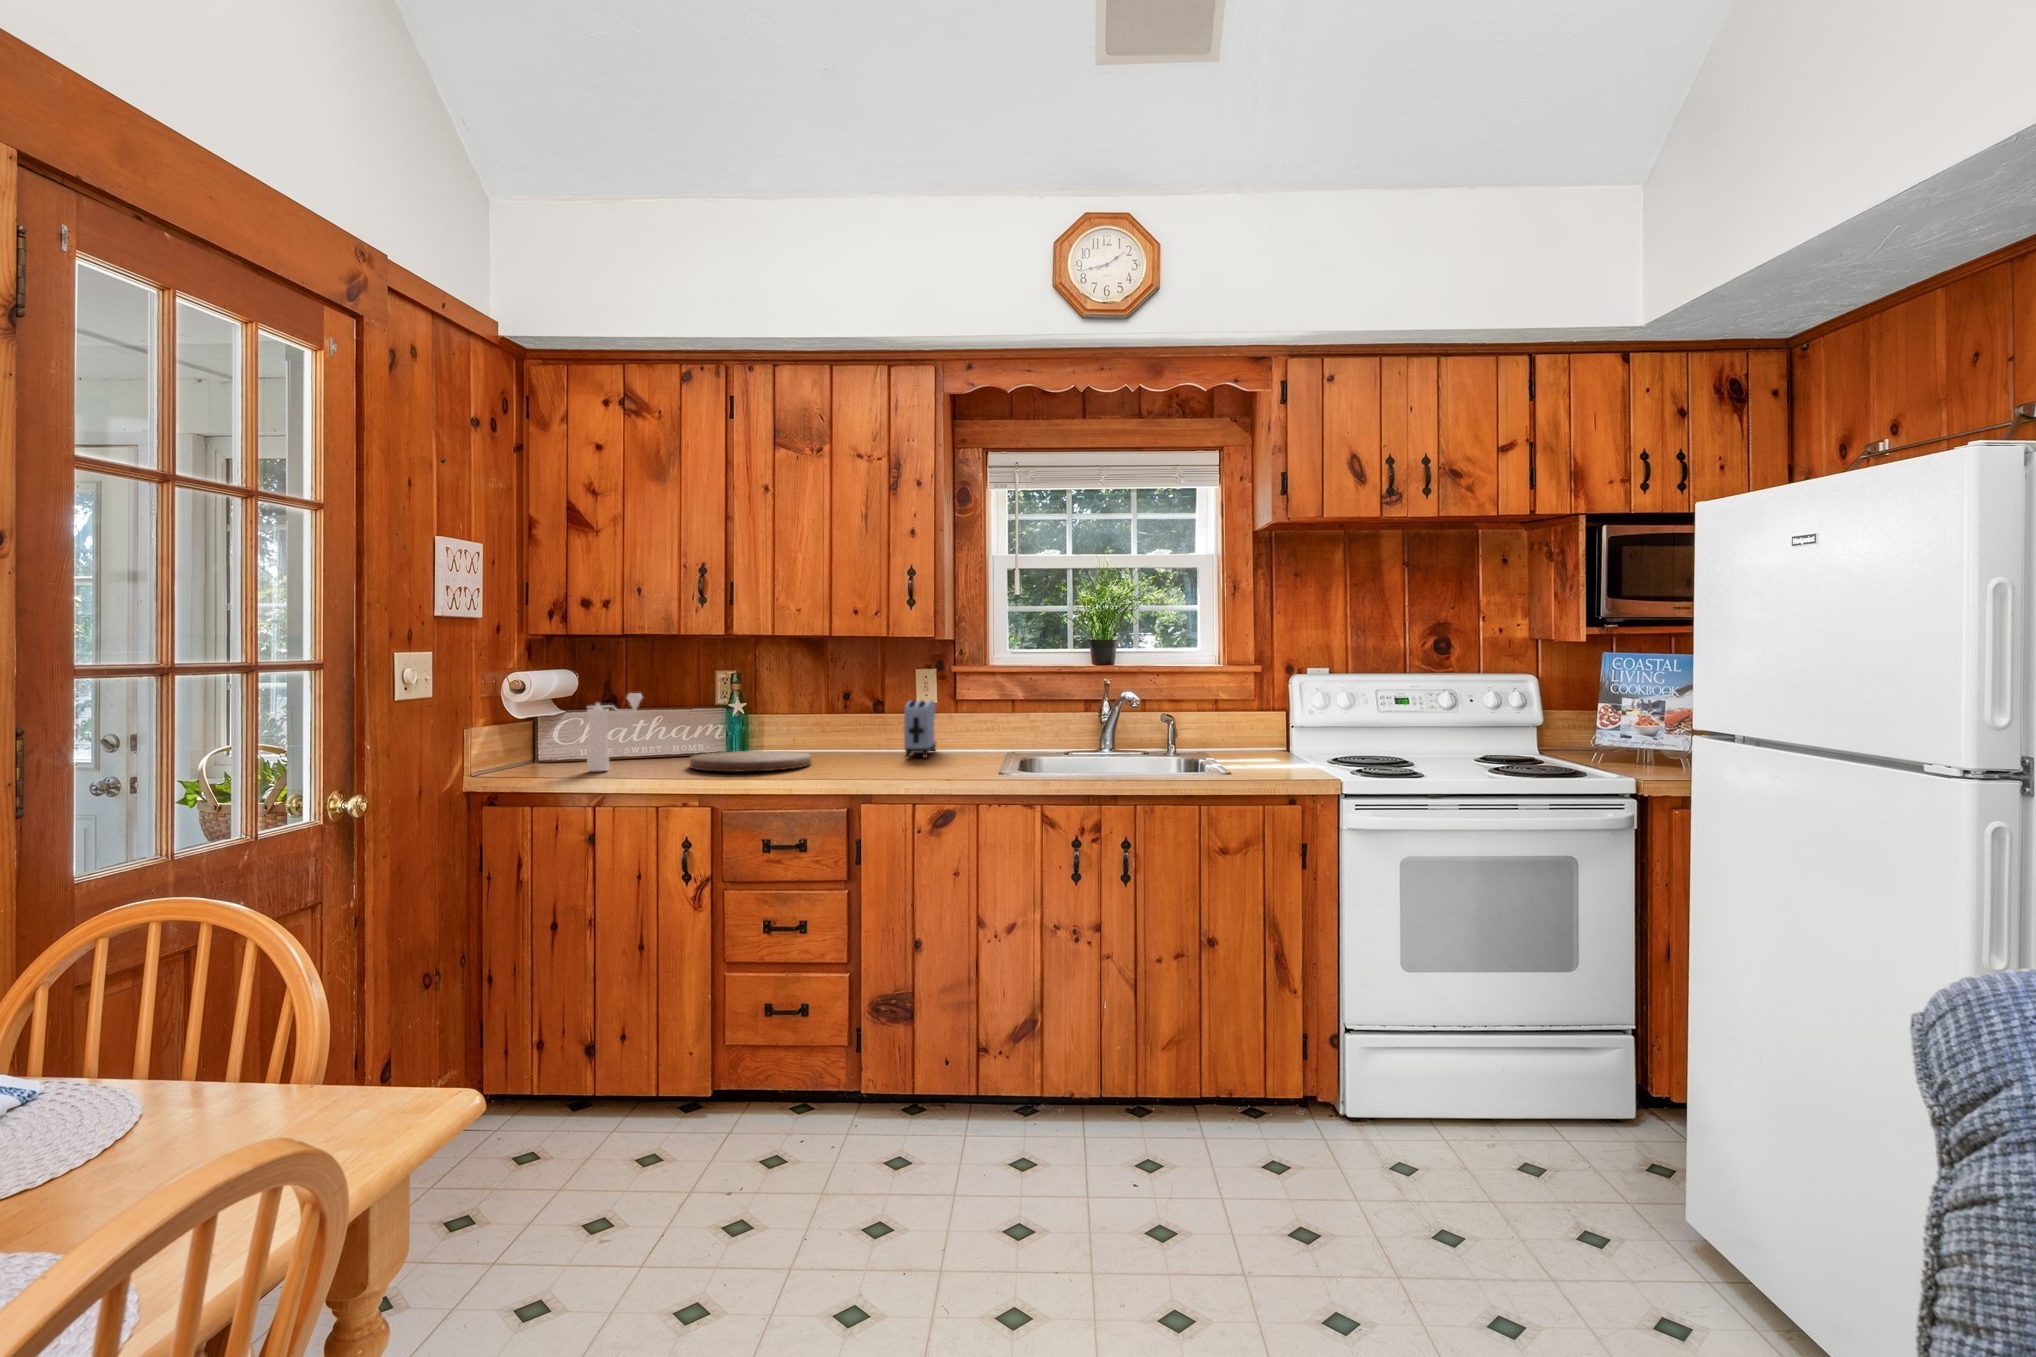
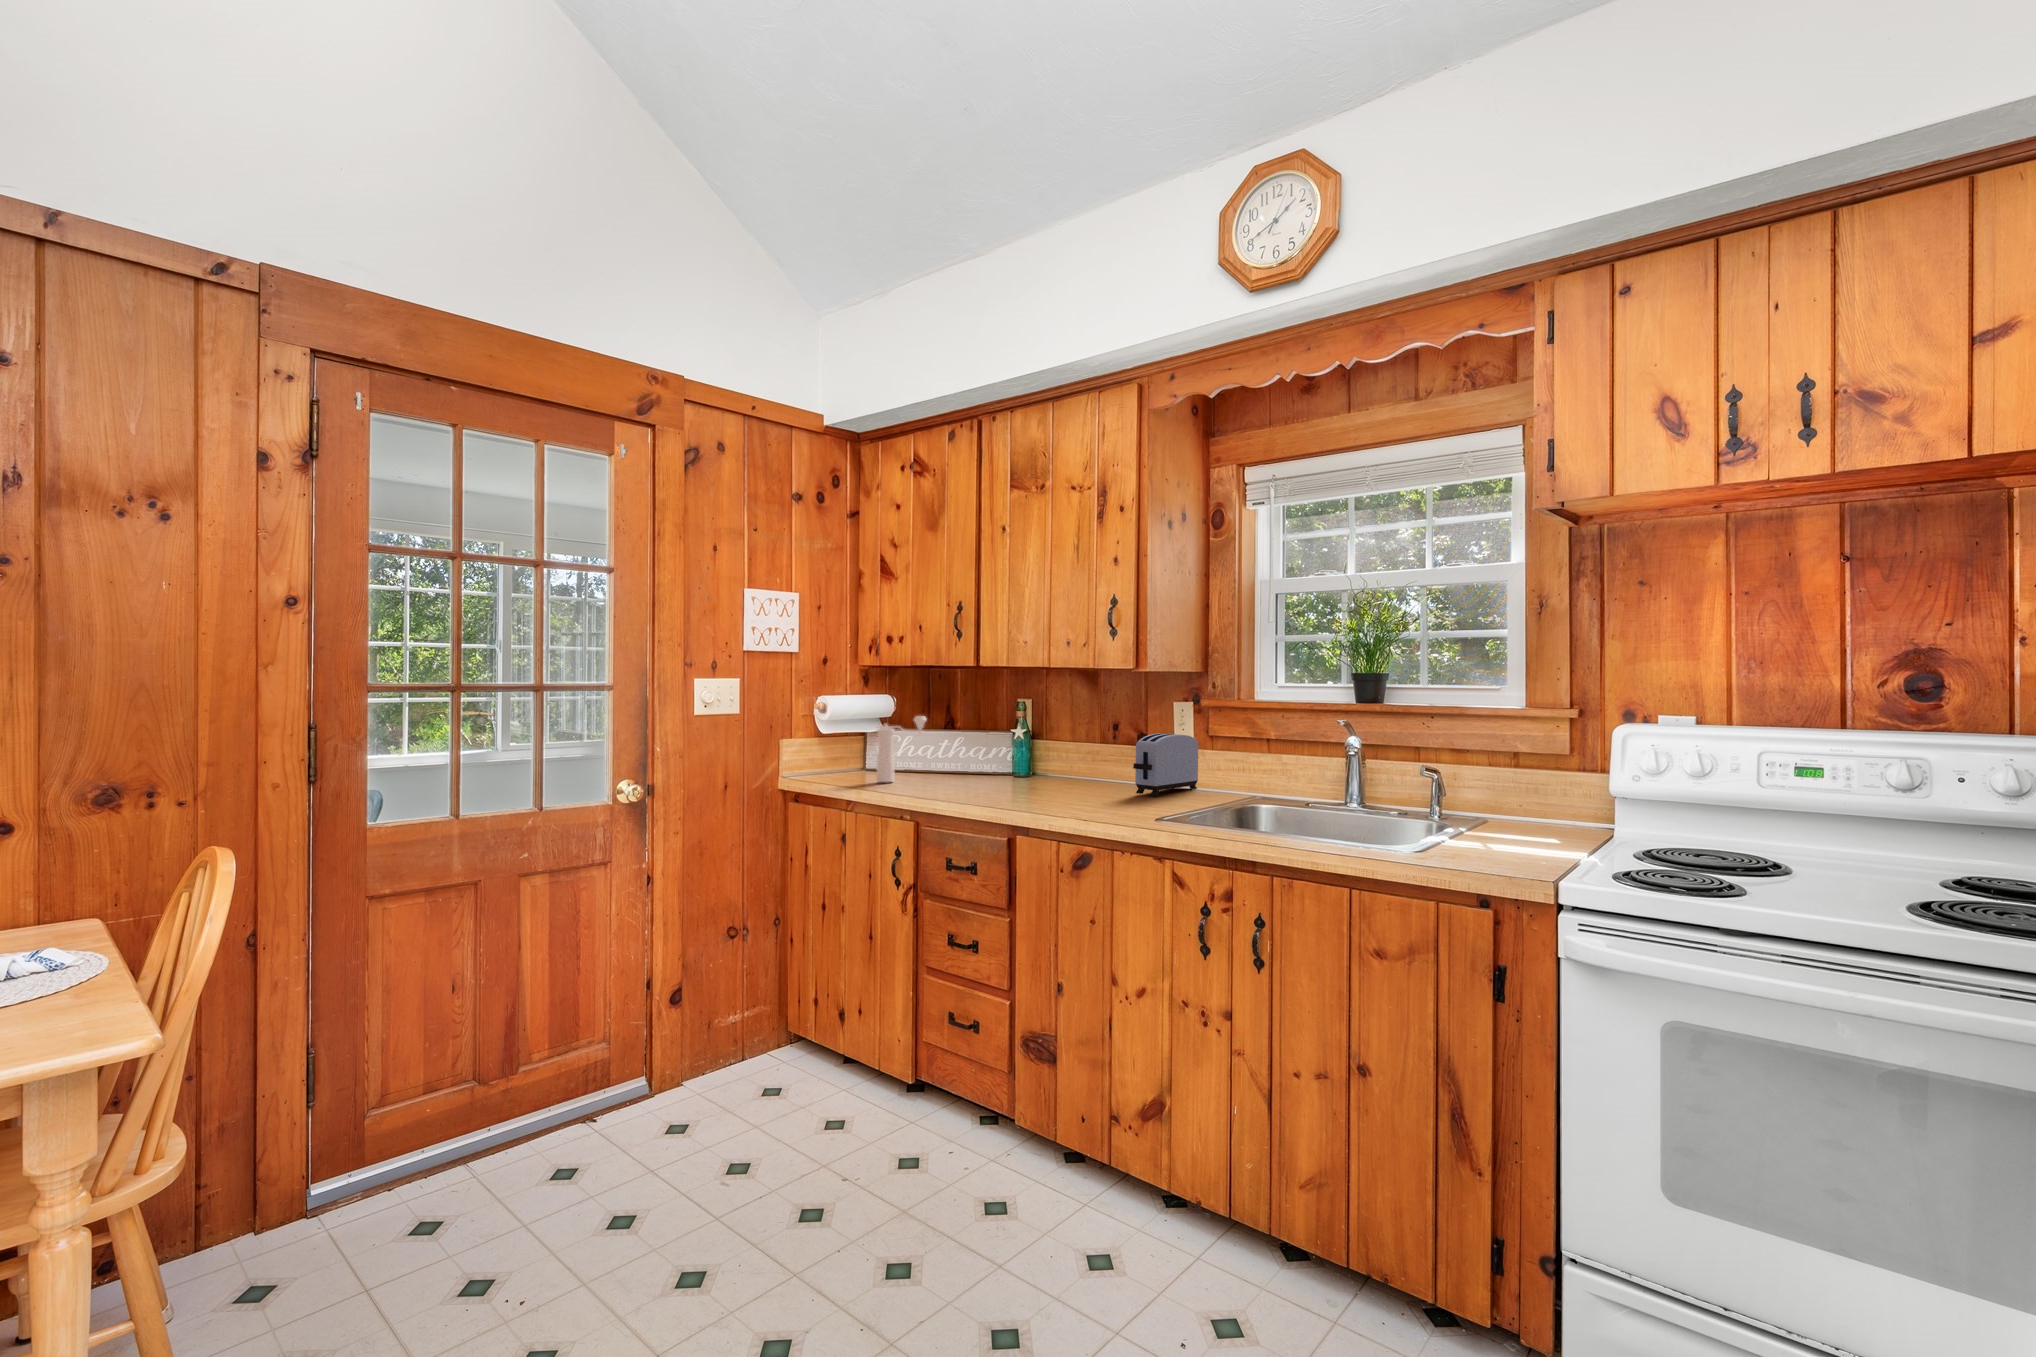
cutting board: present [690,751,811,772] -> none [942,773,1053,795]

